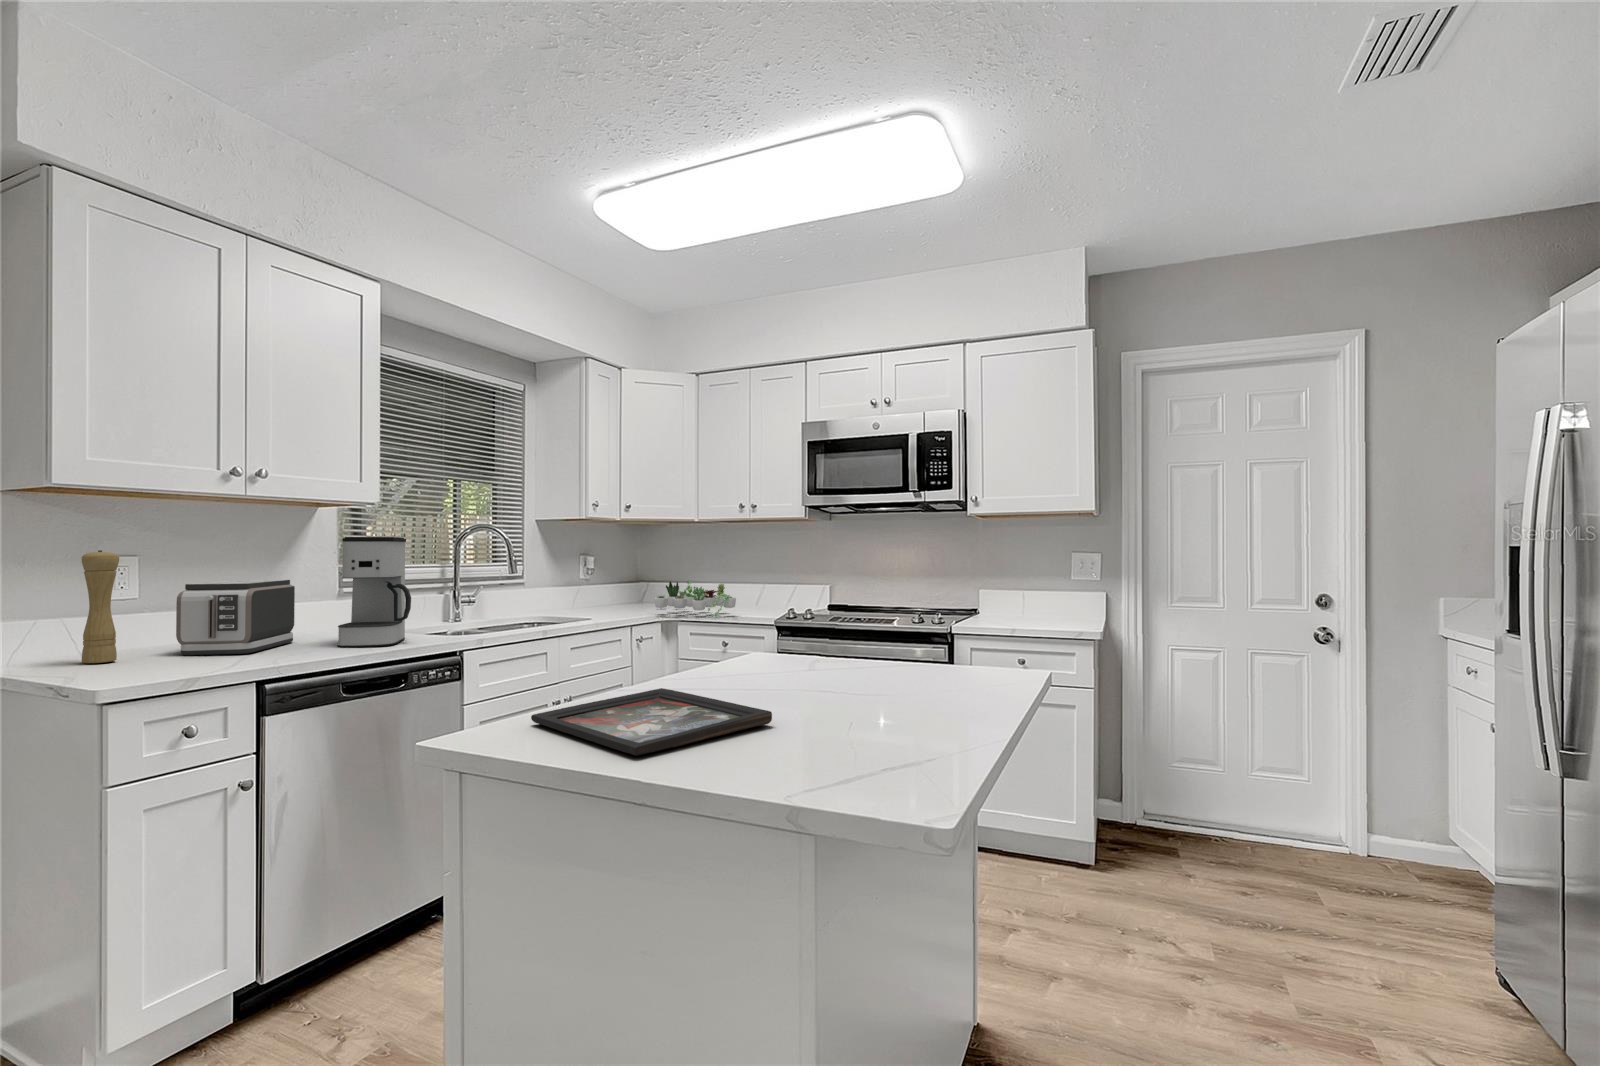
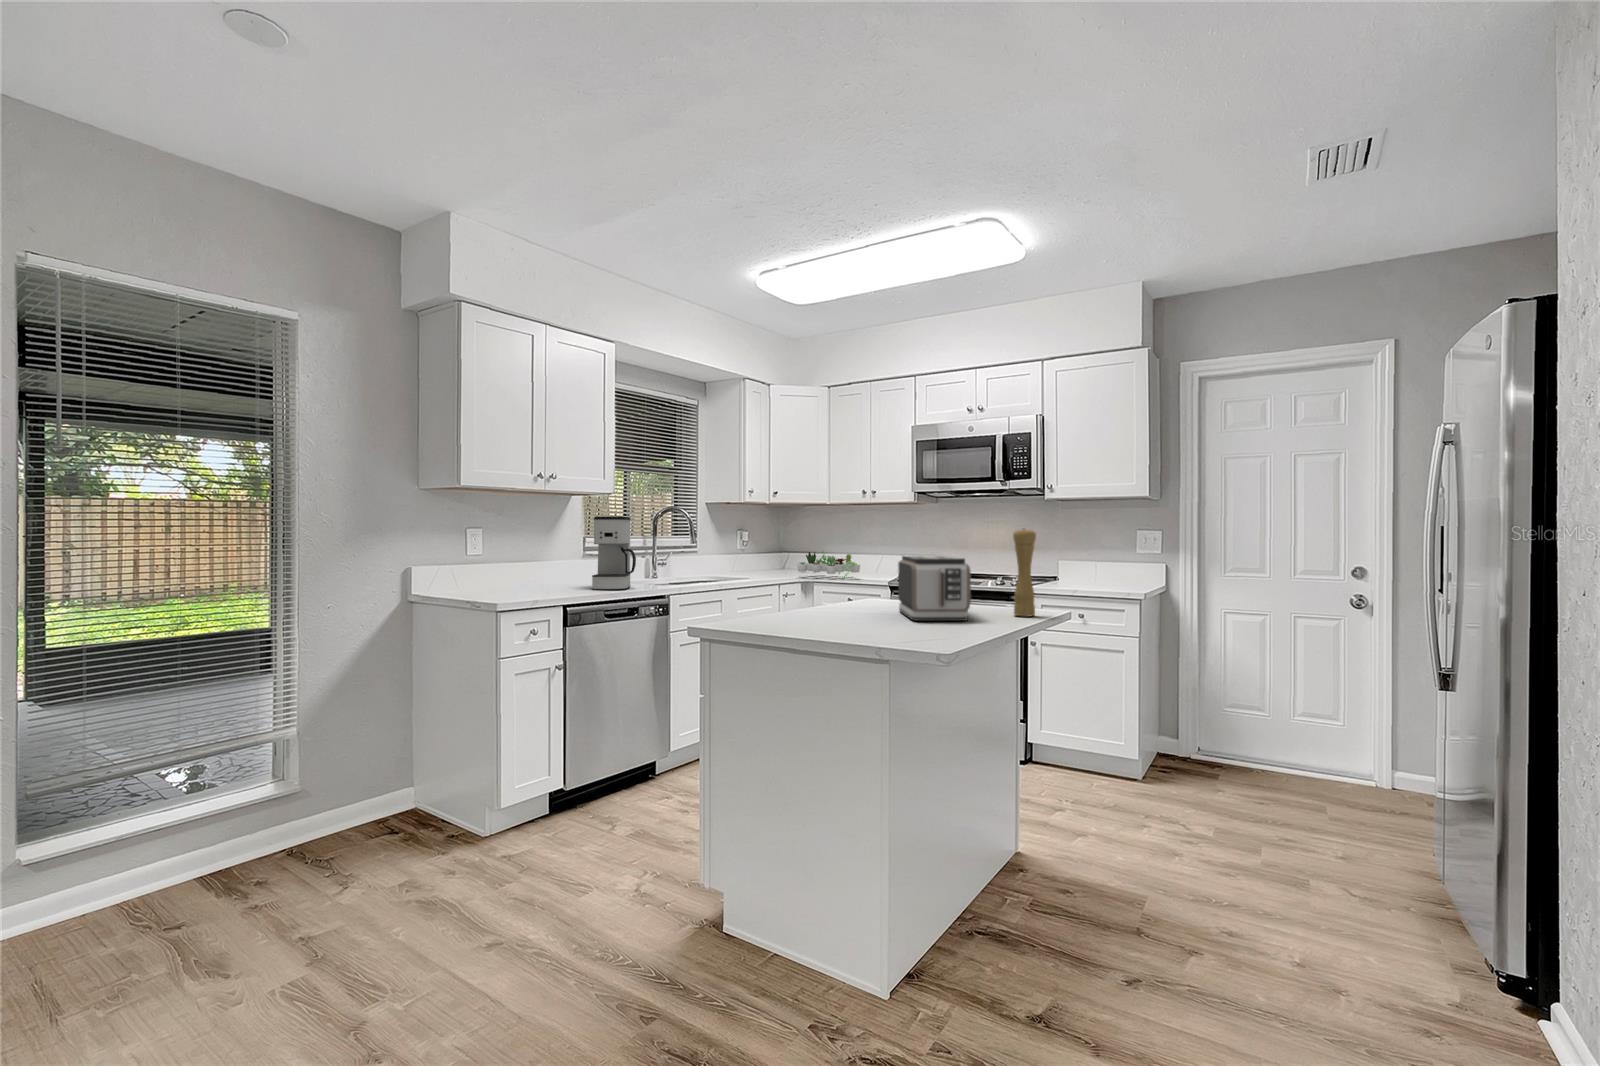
pepper mill: present [81,550,119,663] -> present [1013,529,1036,616]
toaster: present [176,580,295,655] -> present [898,556,971,621]
decorative tray: present [531,688,772,756] -> none [733,610,873,636]

